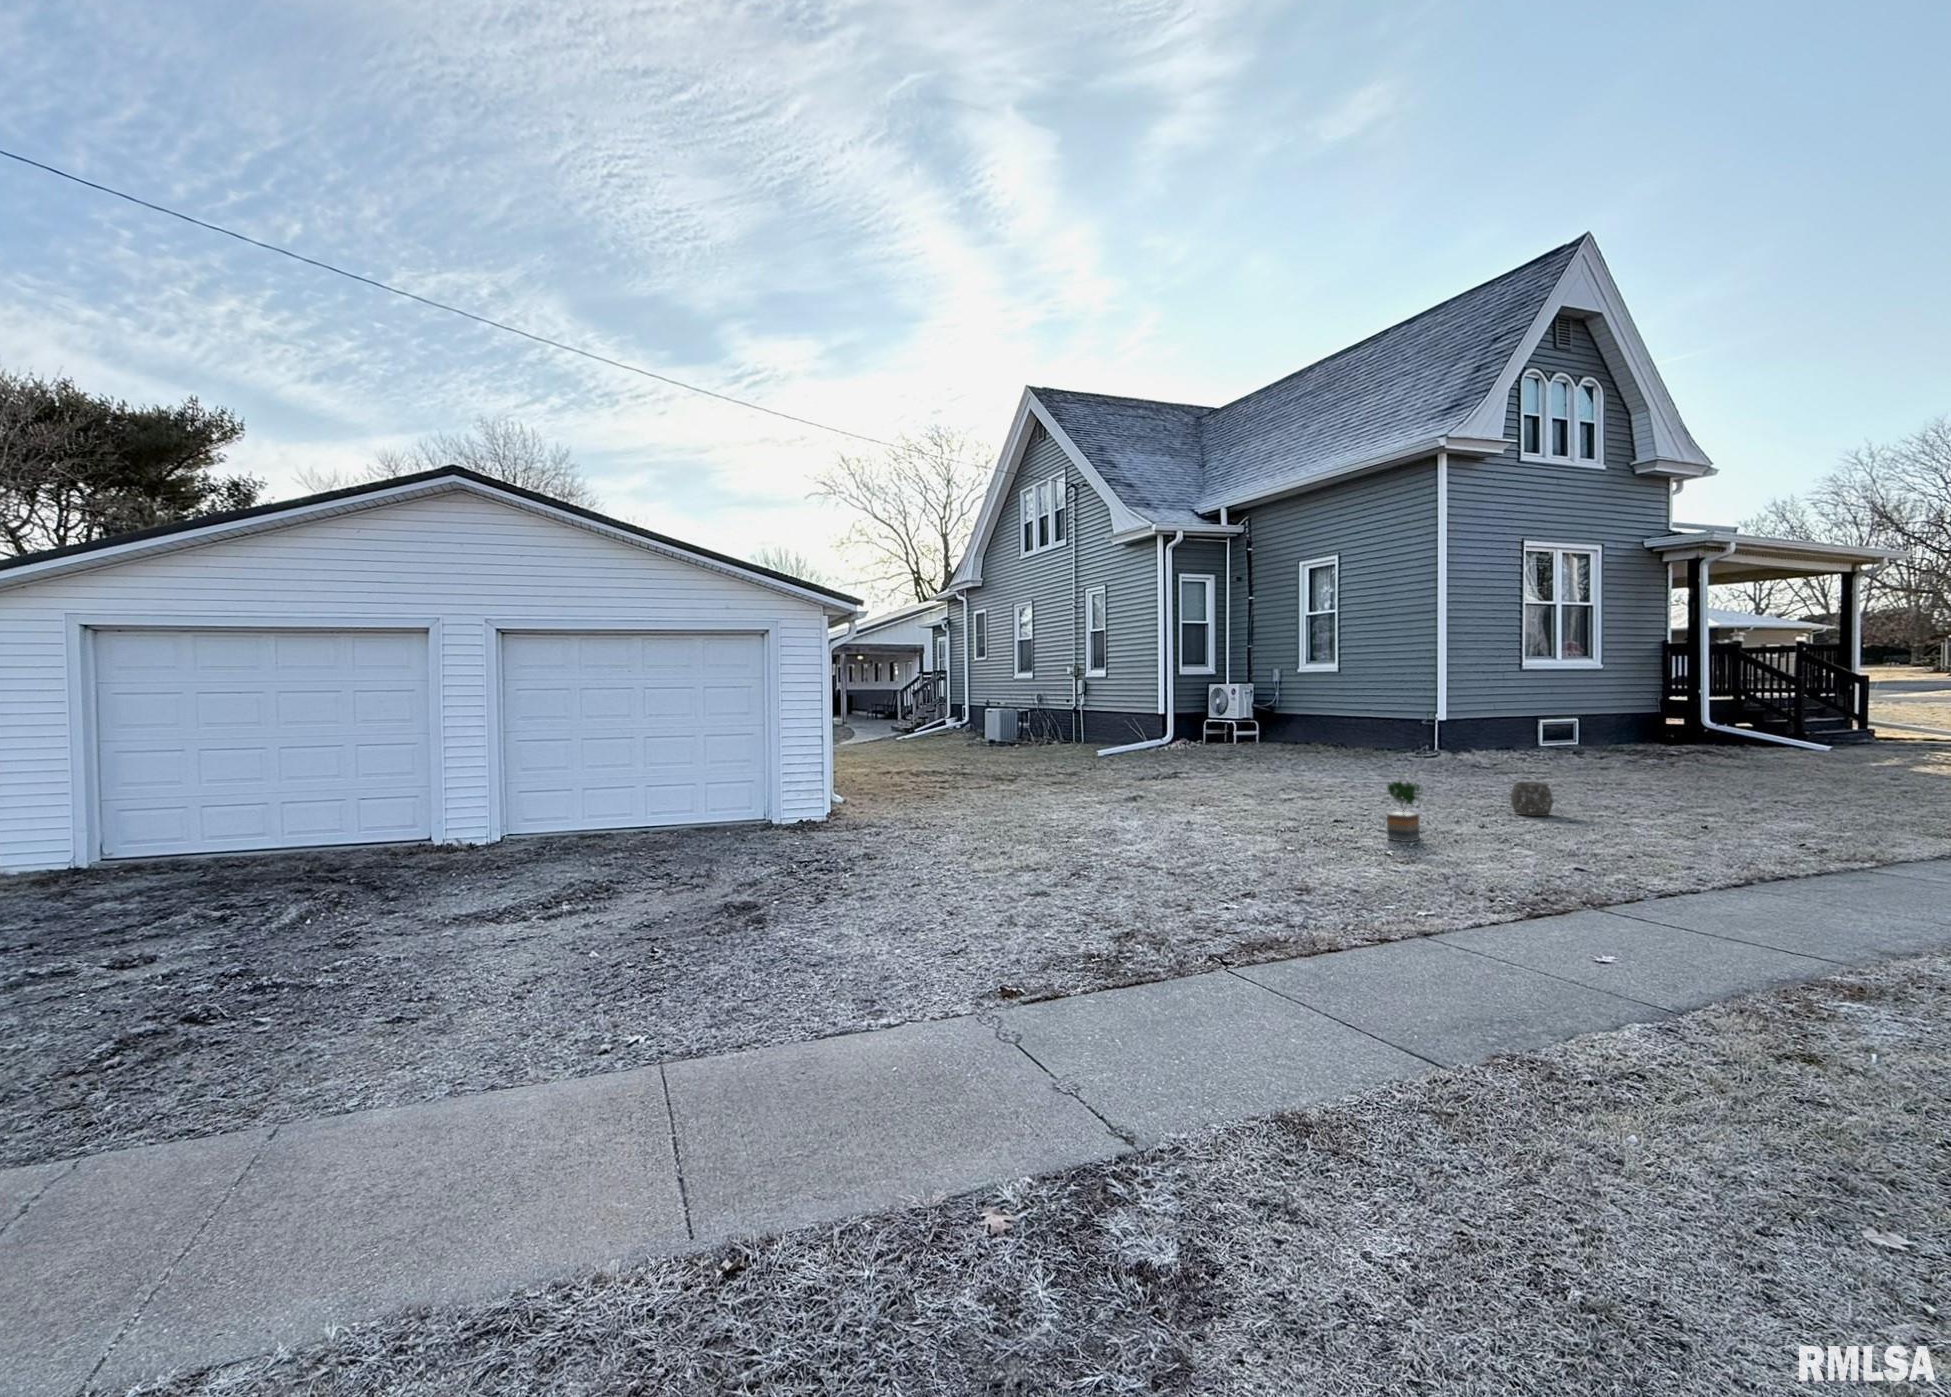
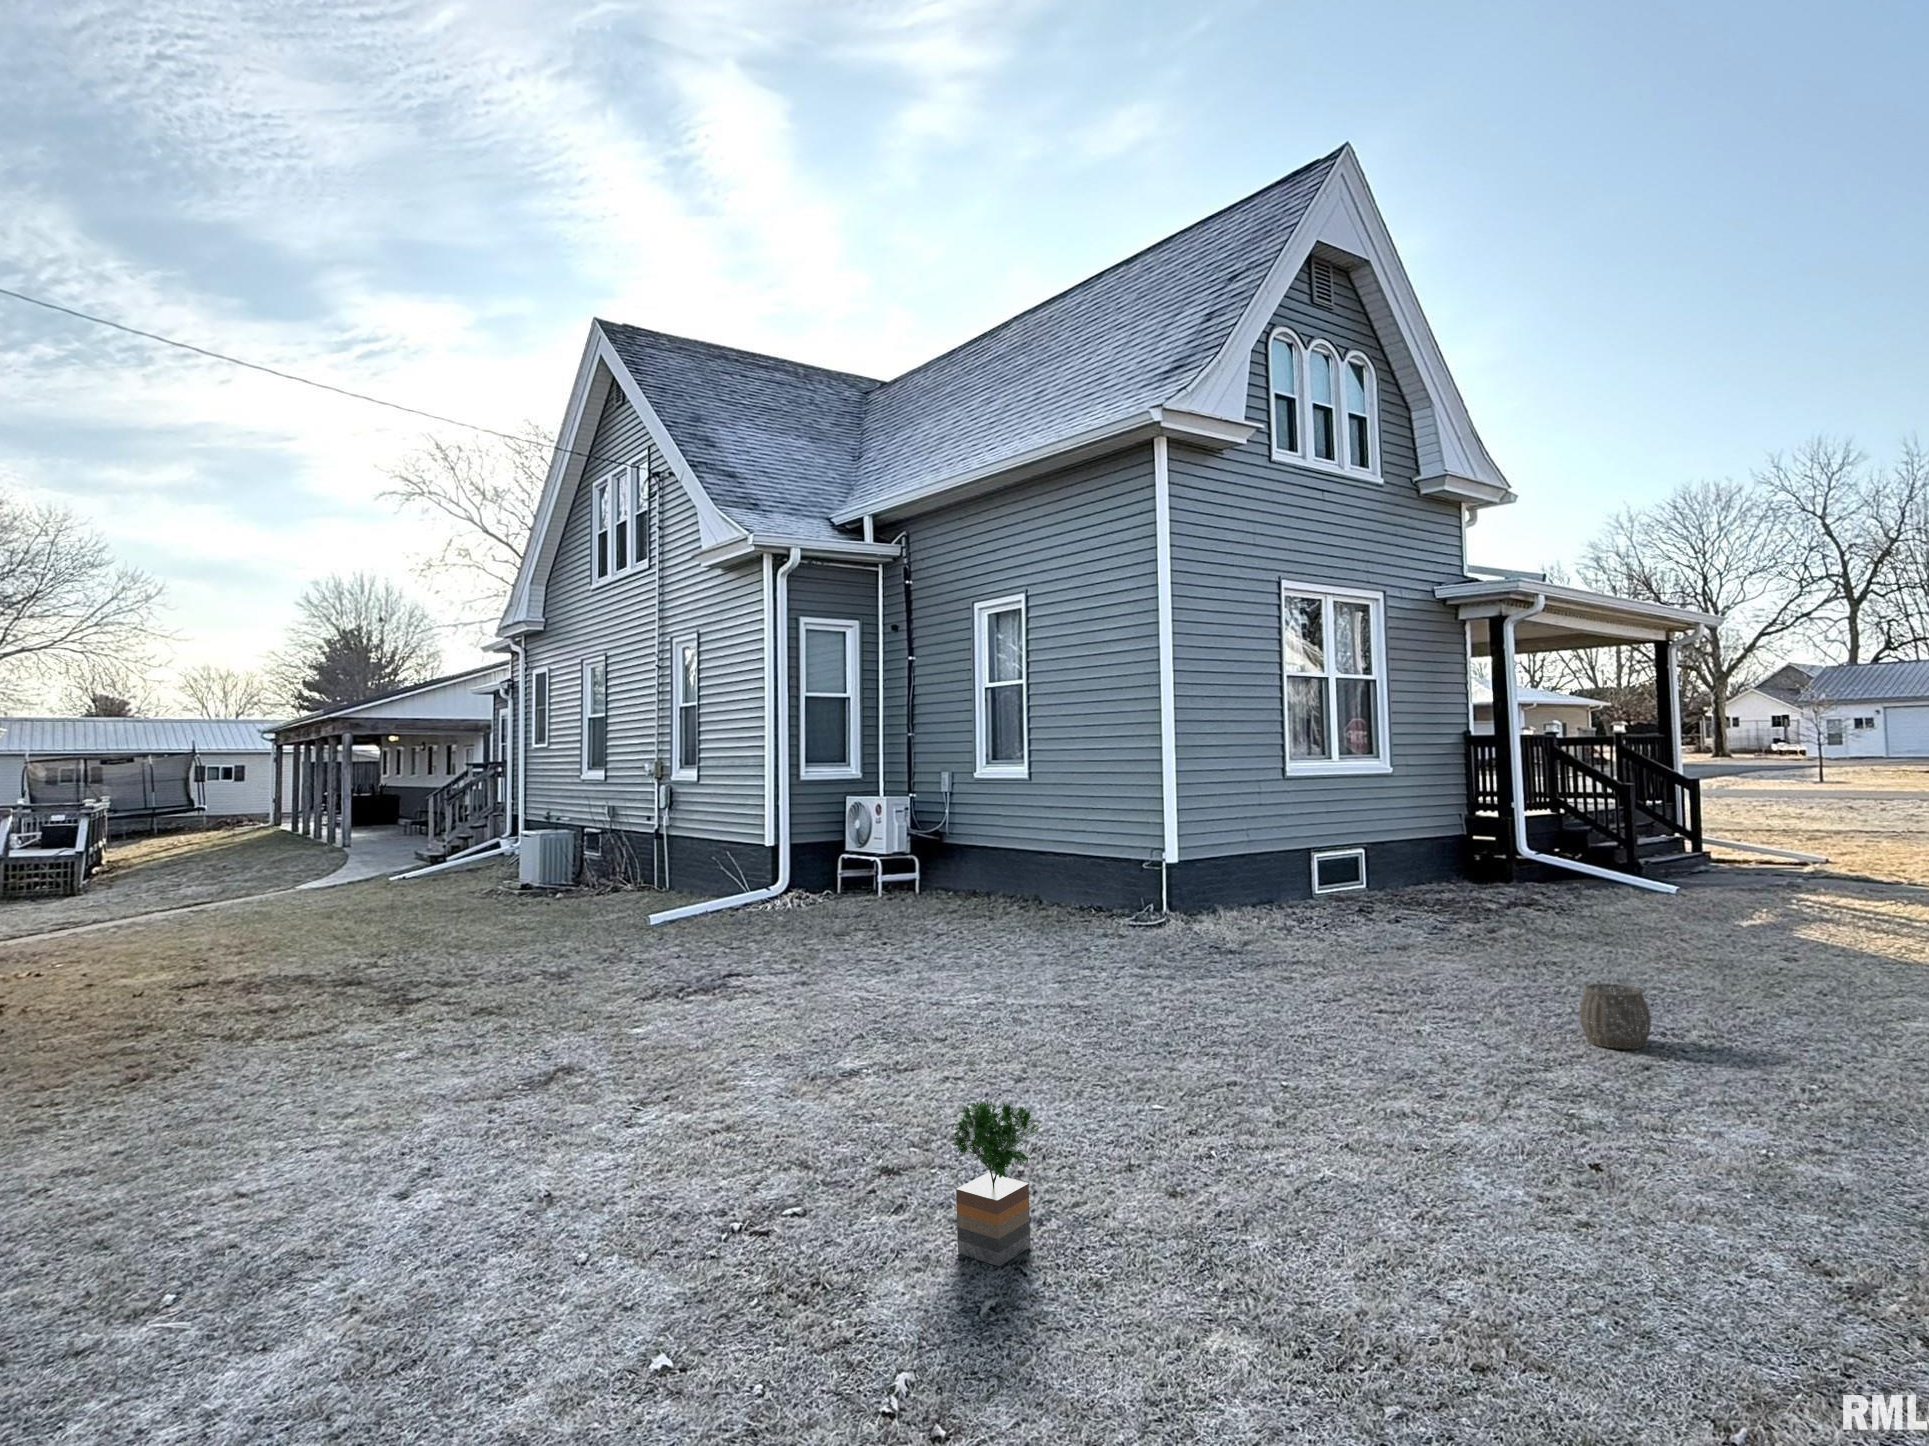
woven basket: present [1510,782,1553,816] -> present [1579,984,1651,1049]

